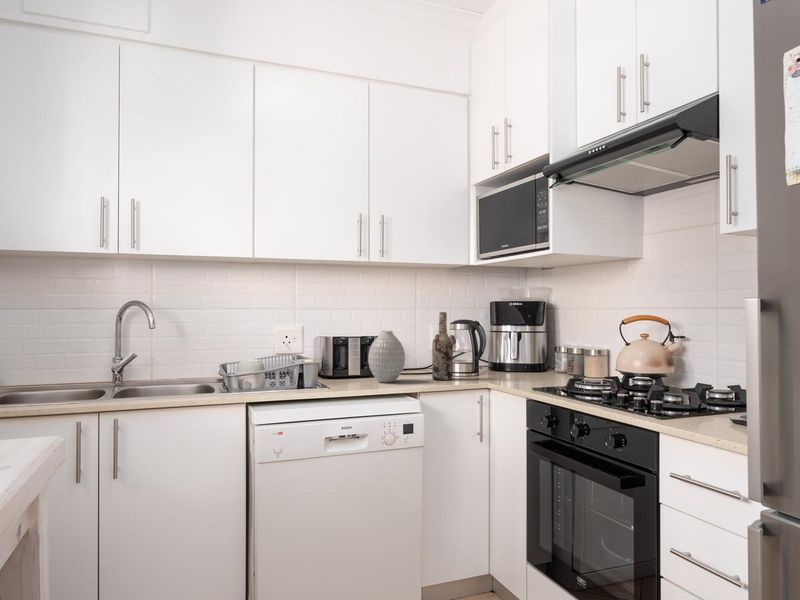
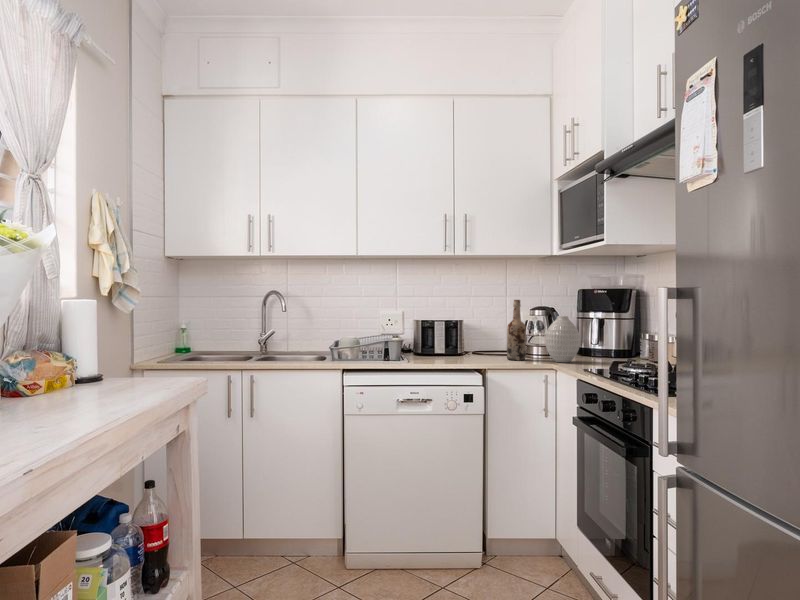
vase: present [368,331,405,382] -> present [545,316,580,362]

